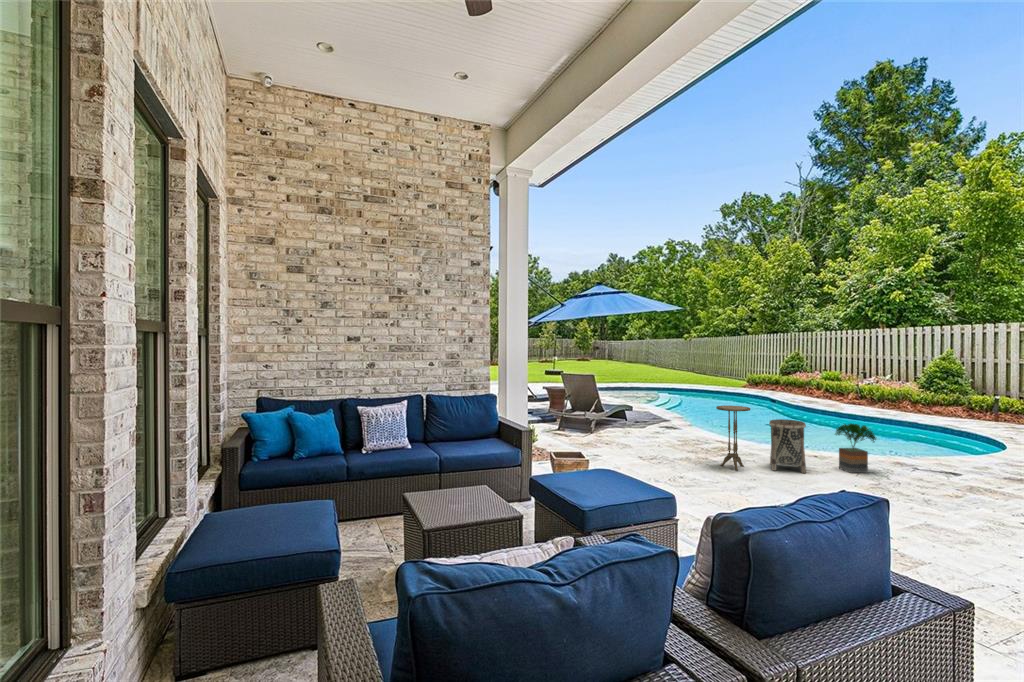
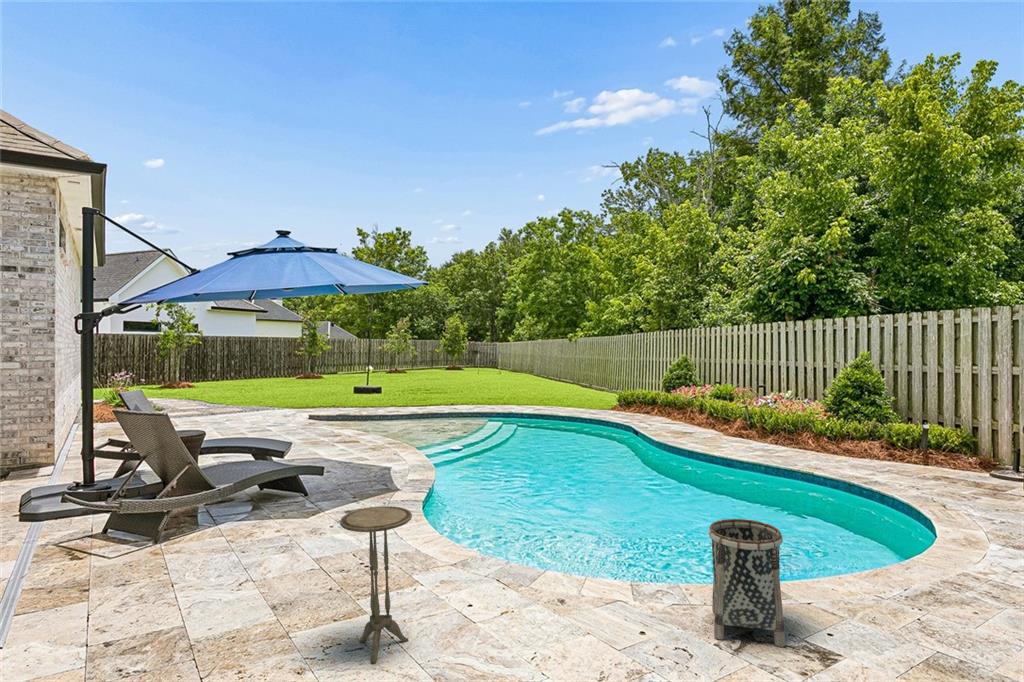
basket: present [769,419,806,473] -> present [708,519,785,647]
potted tree: present [835,424,876,473] -> none [586,540,664,659]

